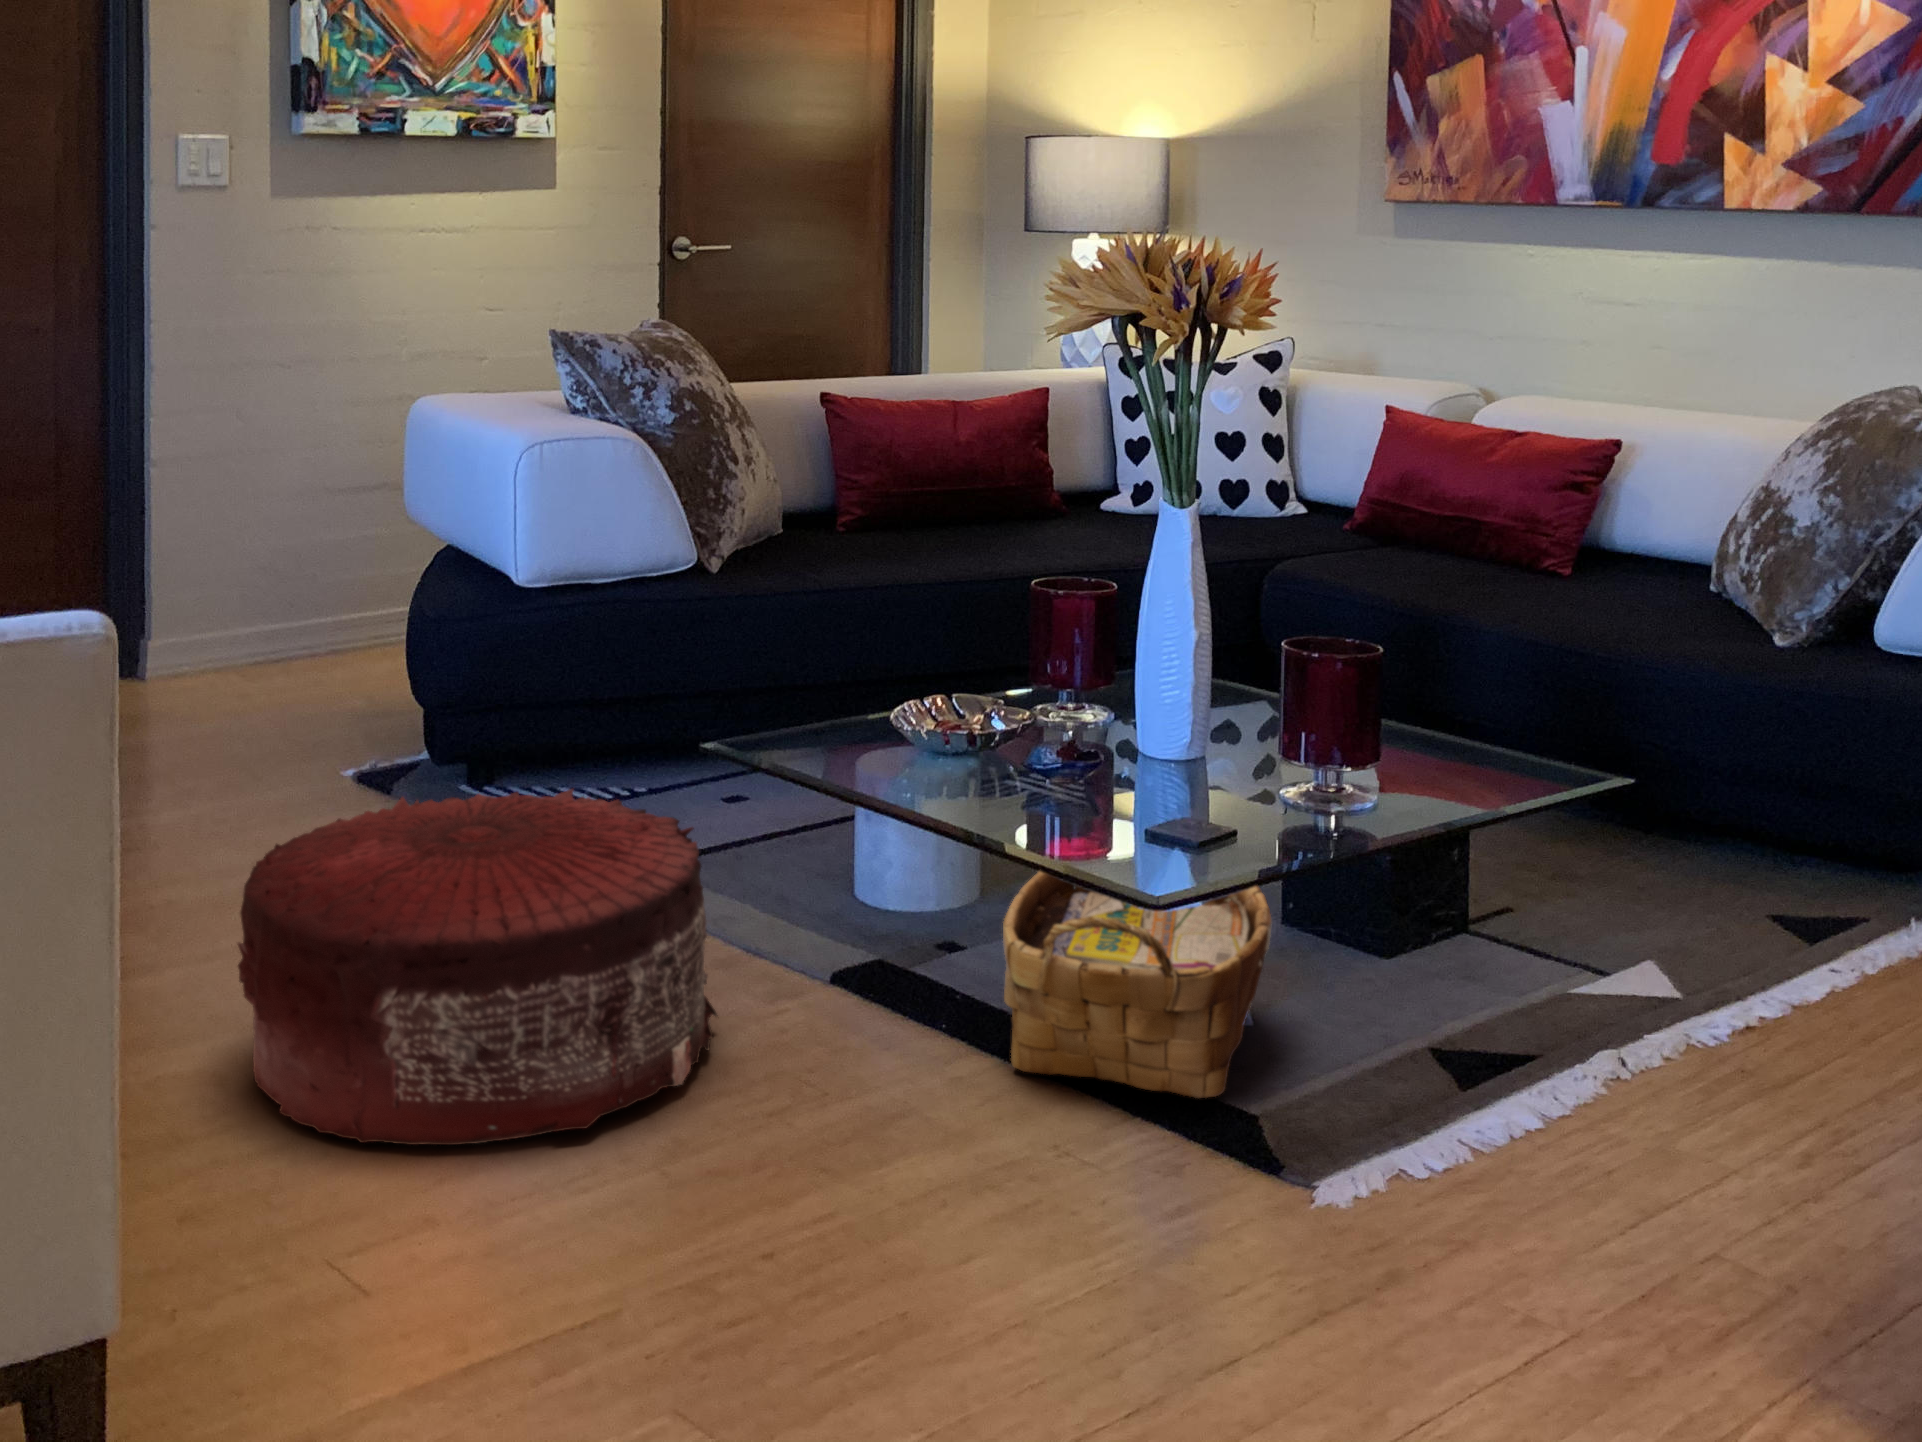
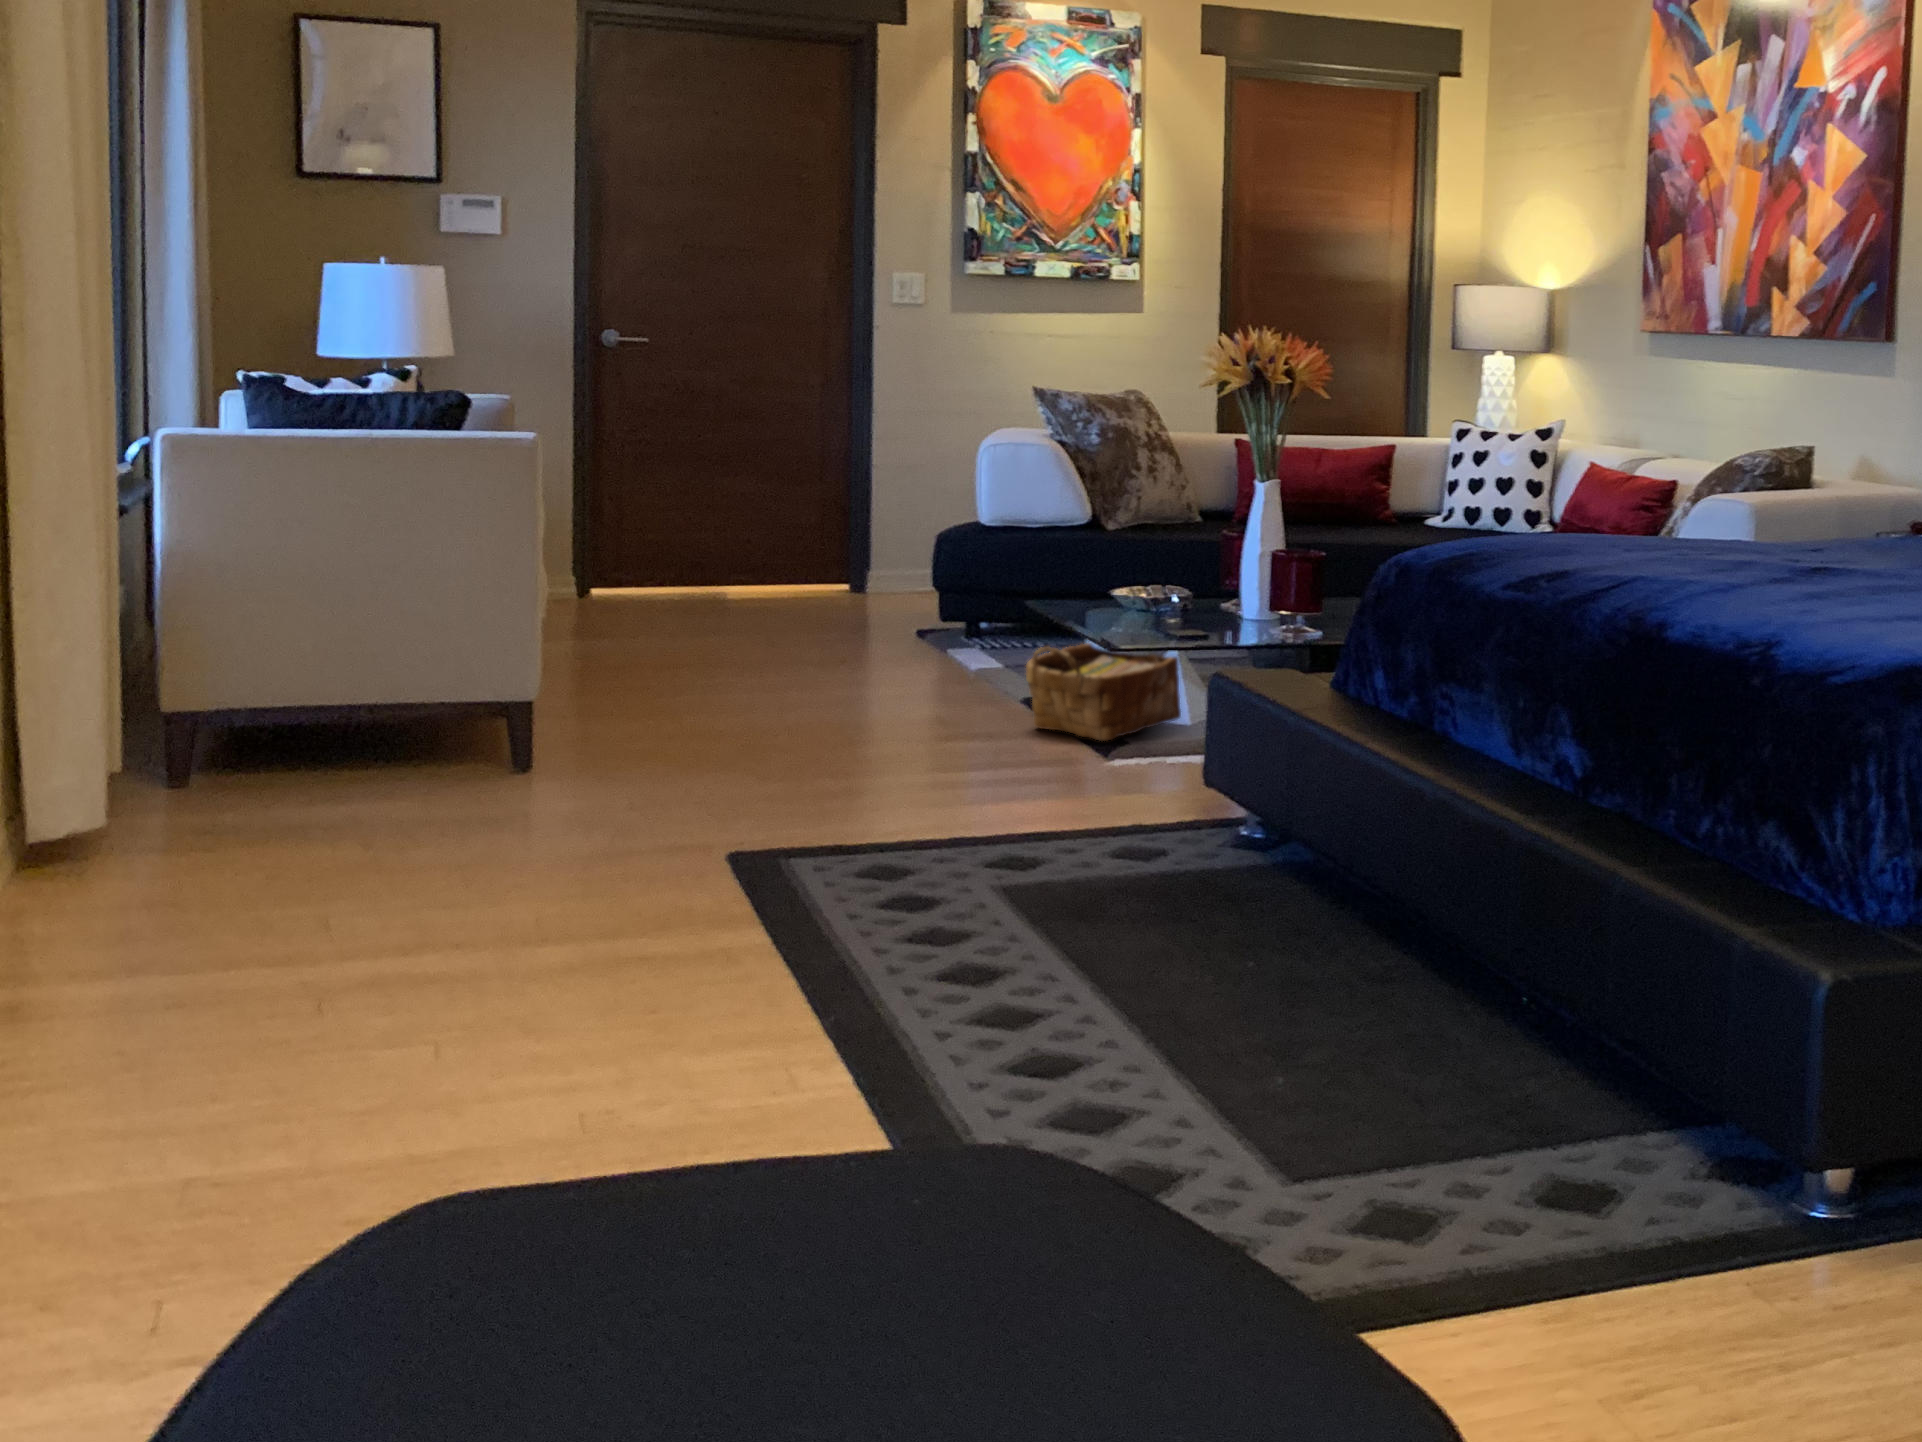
pouf: present [237,789,717,1145] -> none [698,590,928,721]

